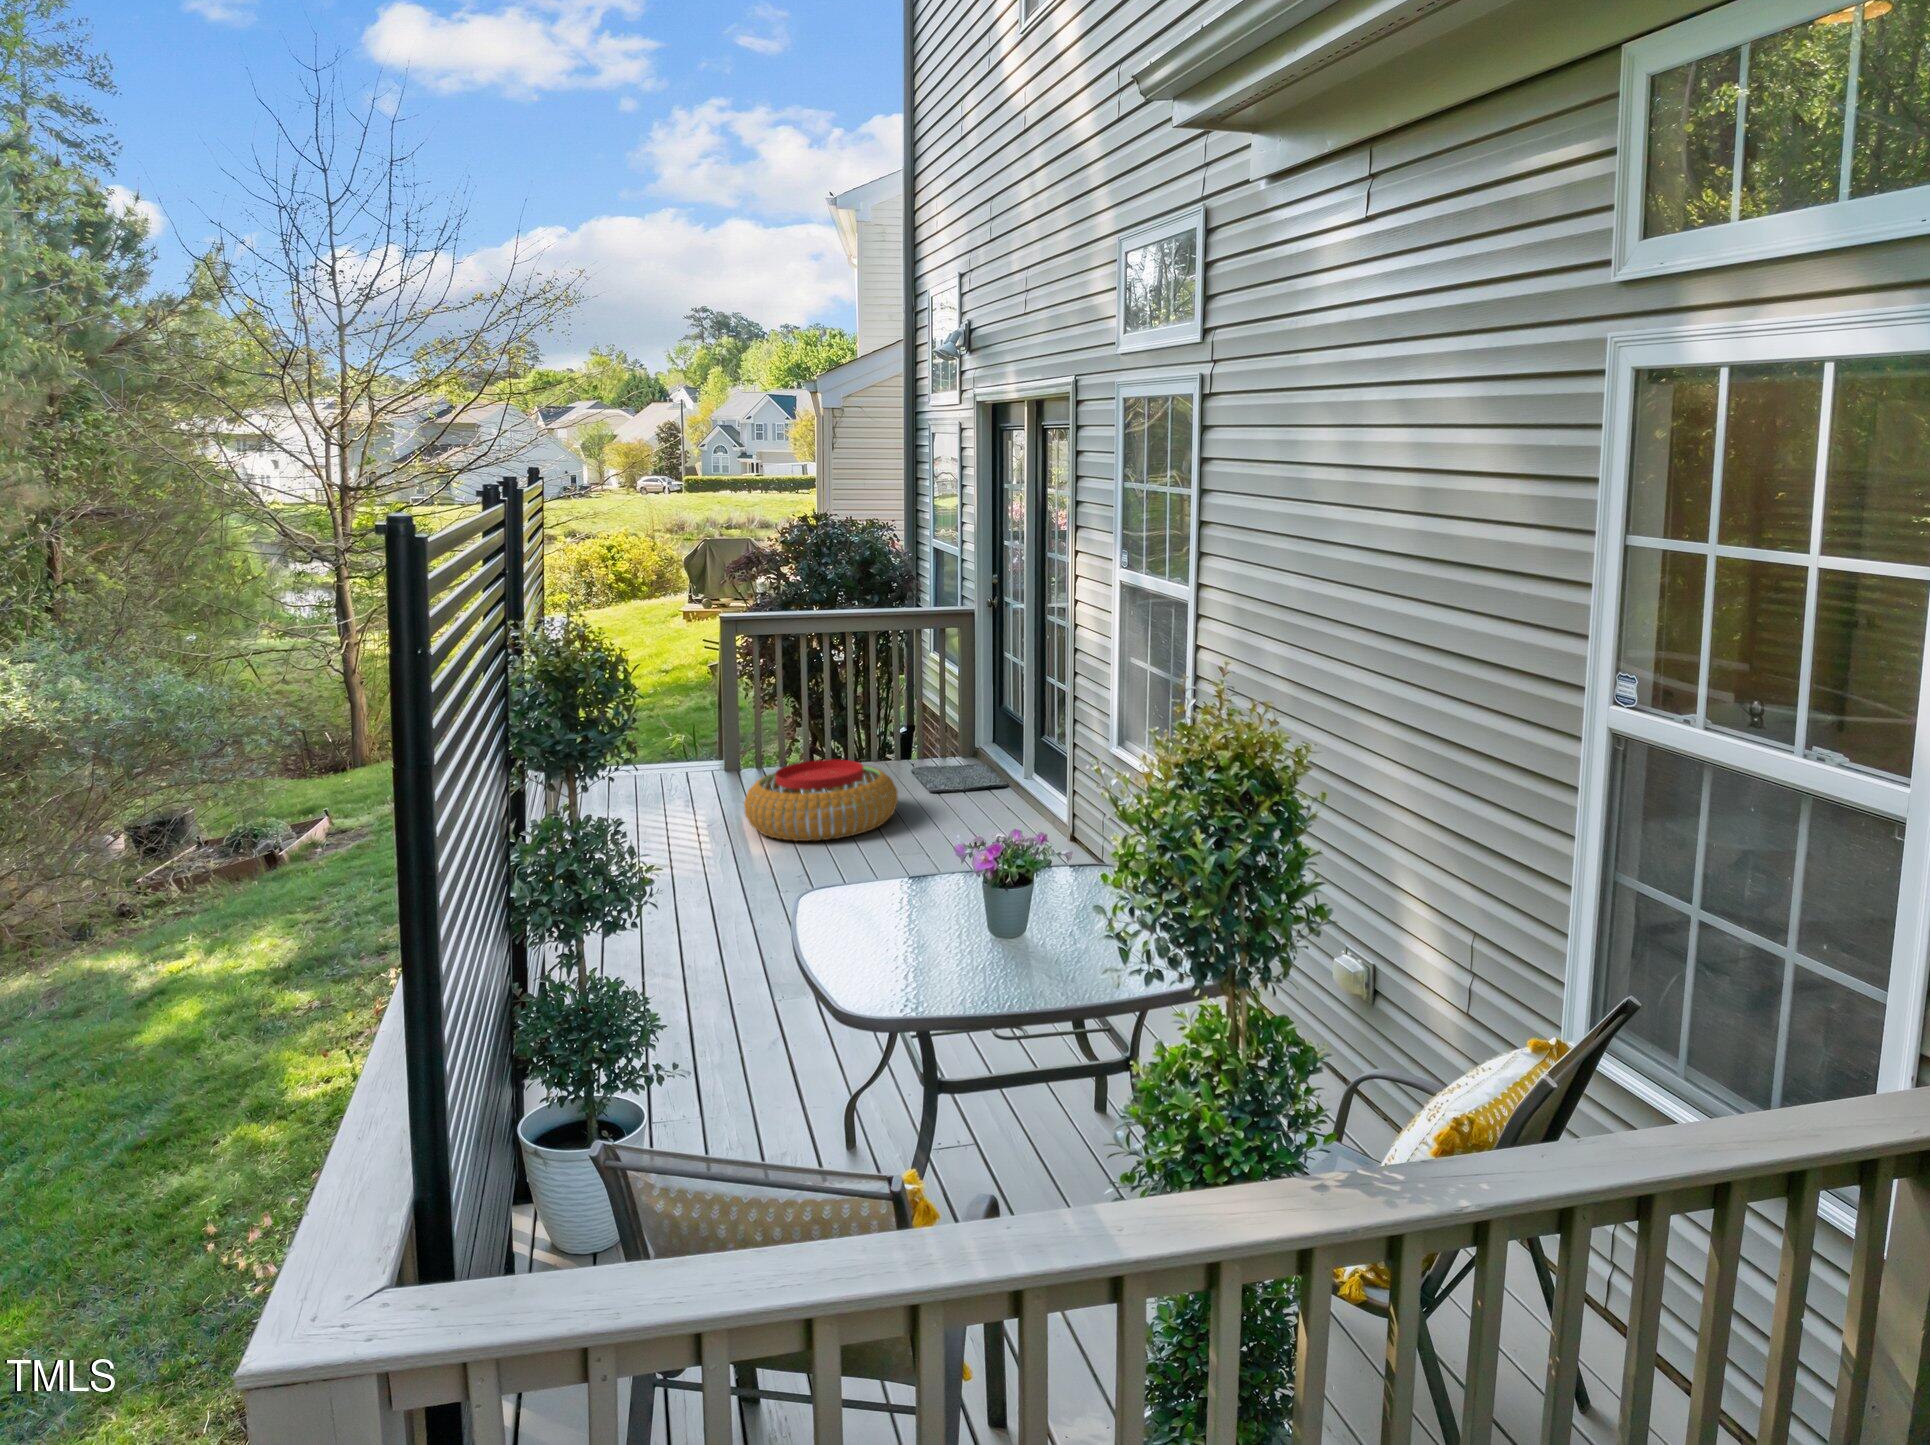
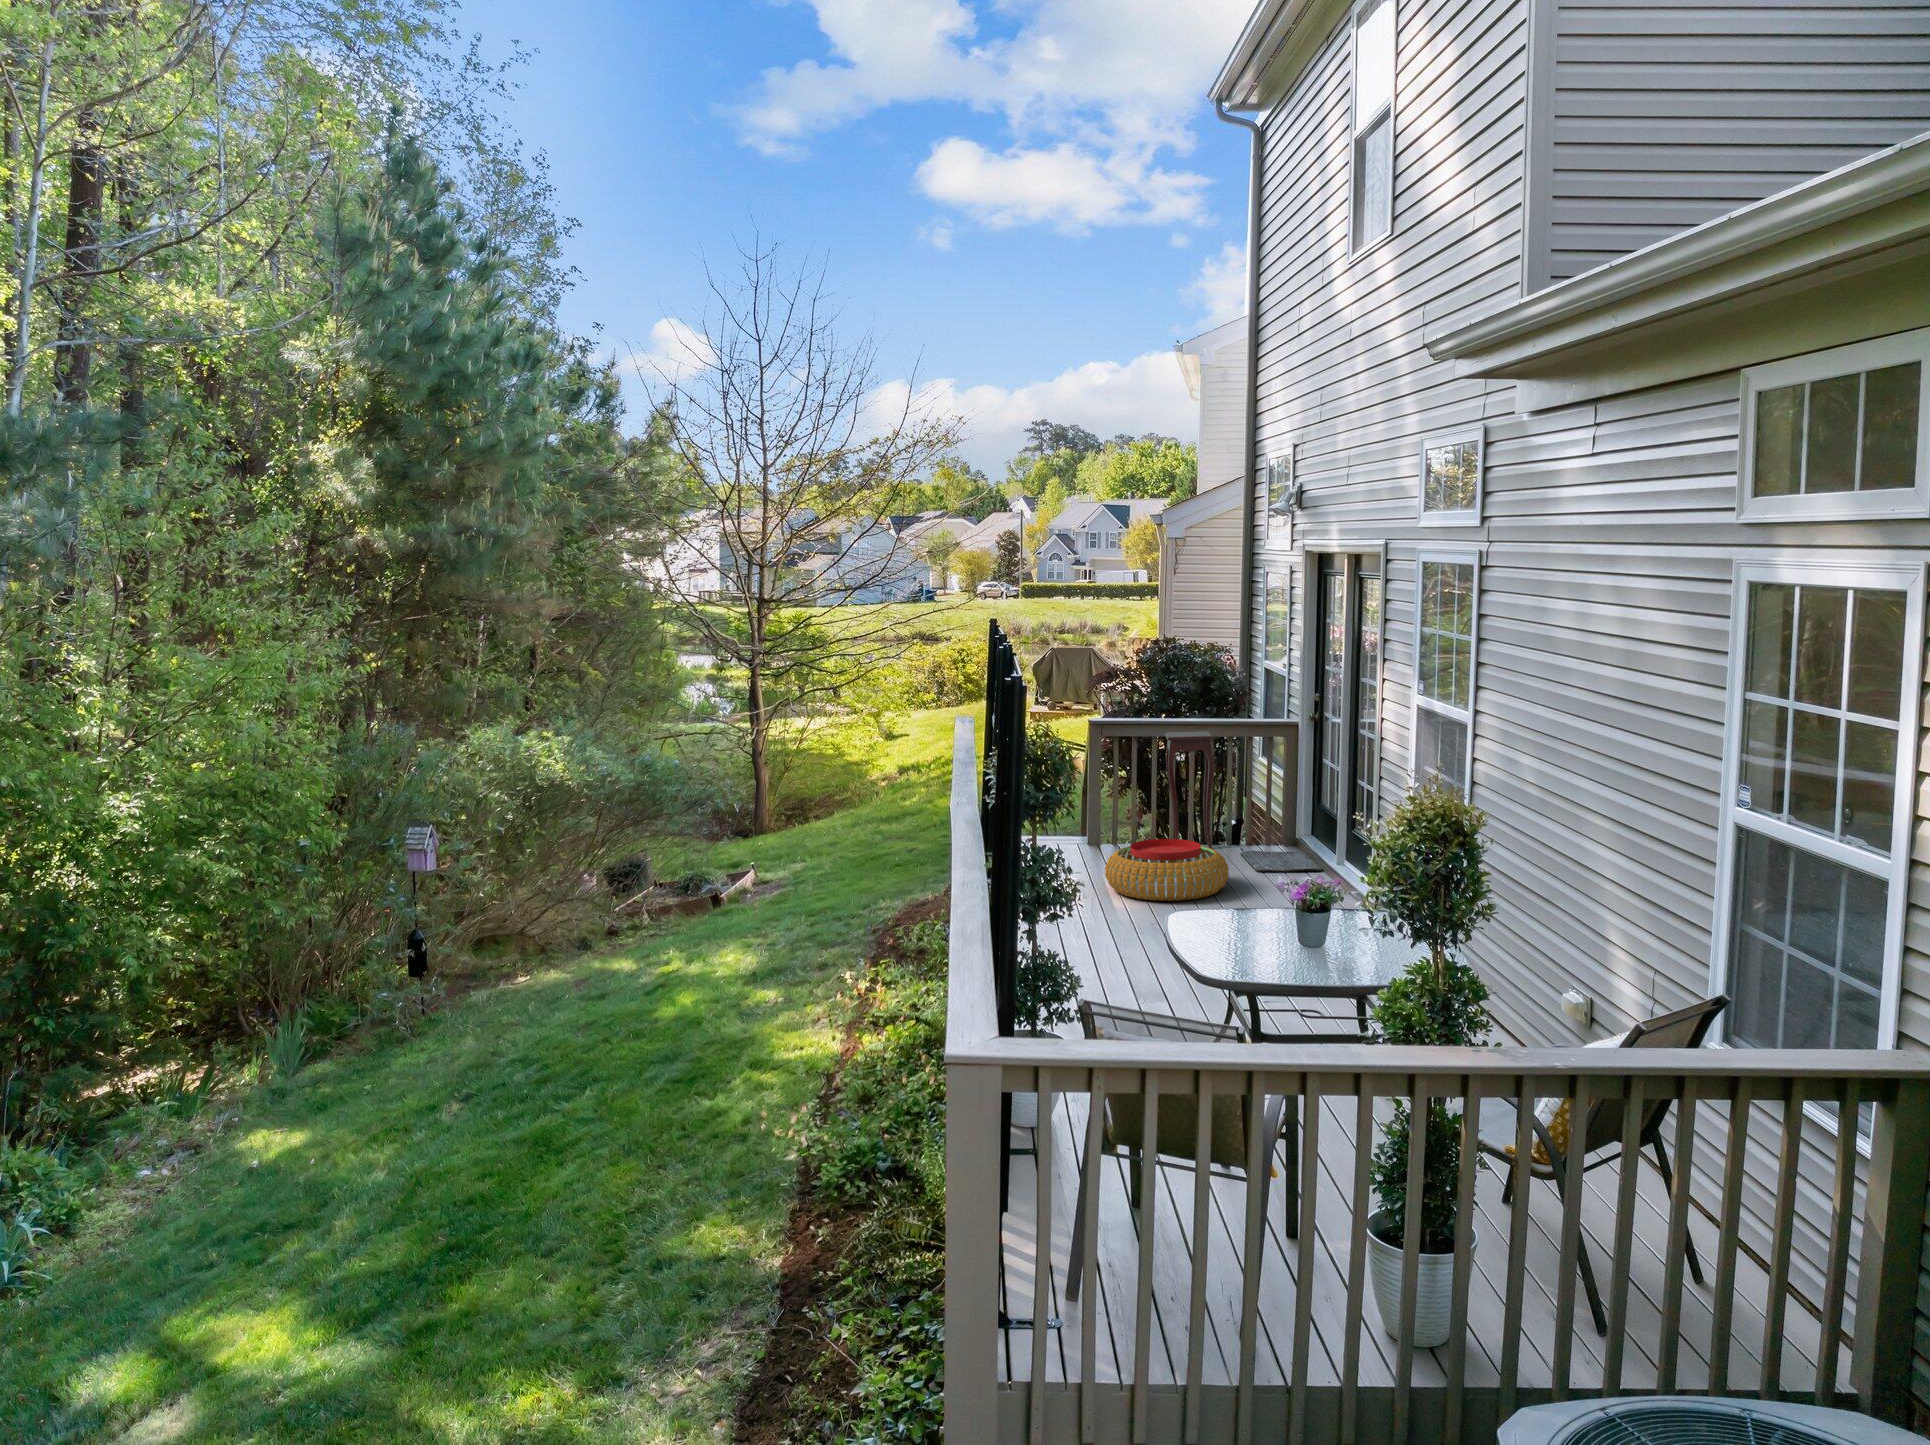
side table: none [820,624,879,768] -> present [1165,731,1214,849]

